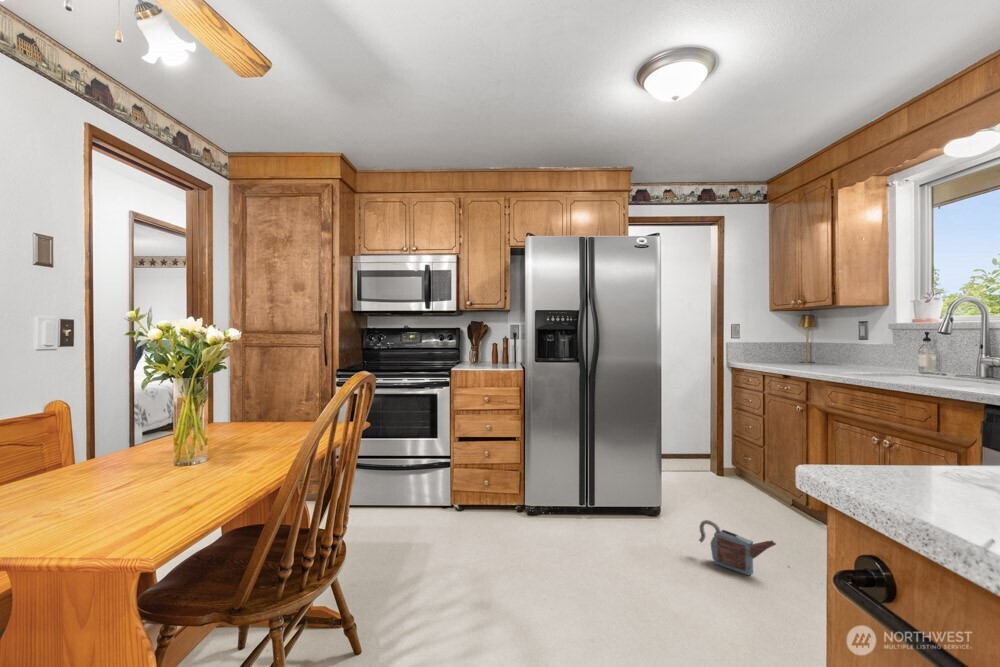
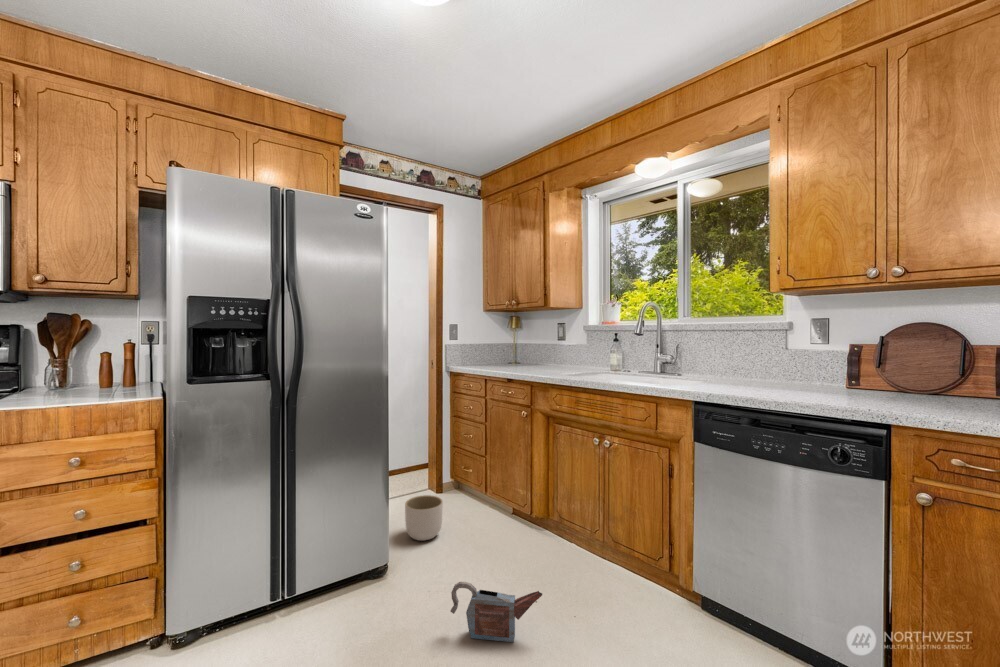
planter: none [680,470,713,506] -> present [405,495,443,541]

